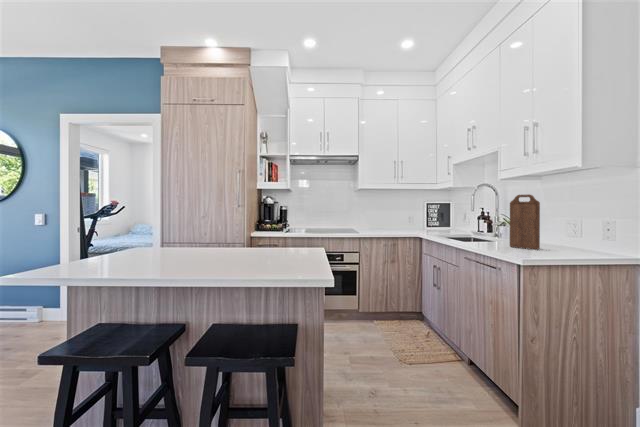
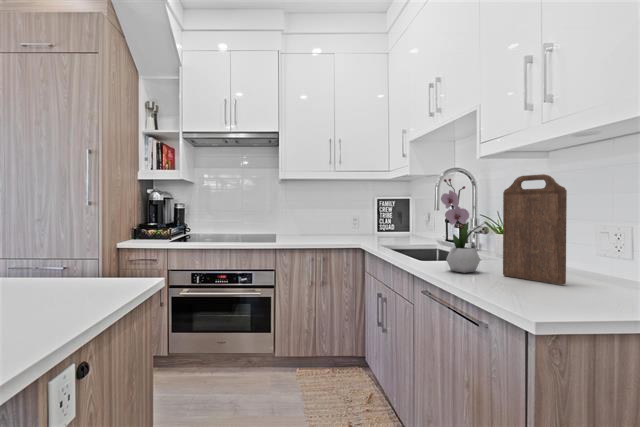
flower arrangement: none [476,195,501,246] -> present [441,179,483,273]

